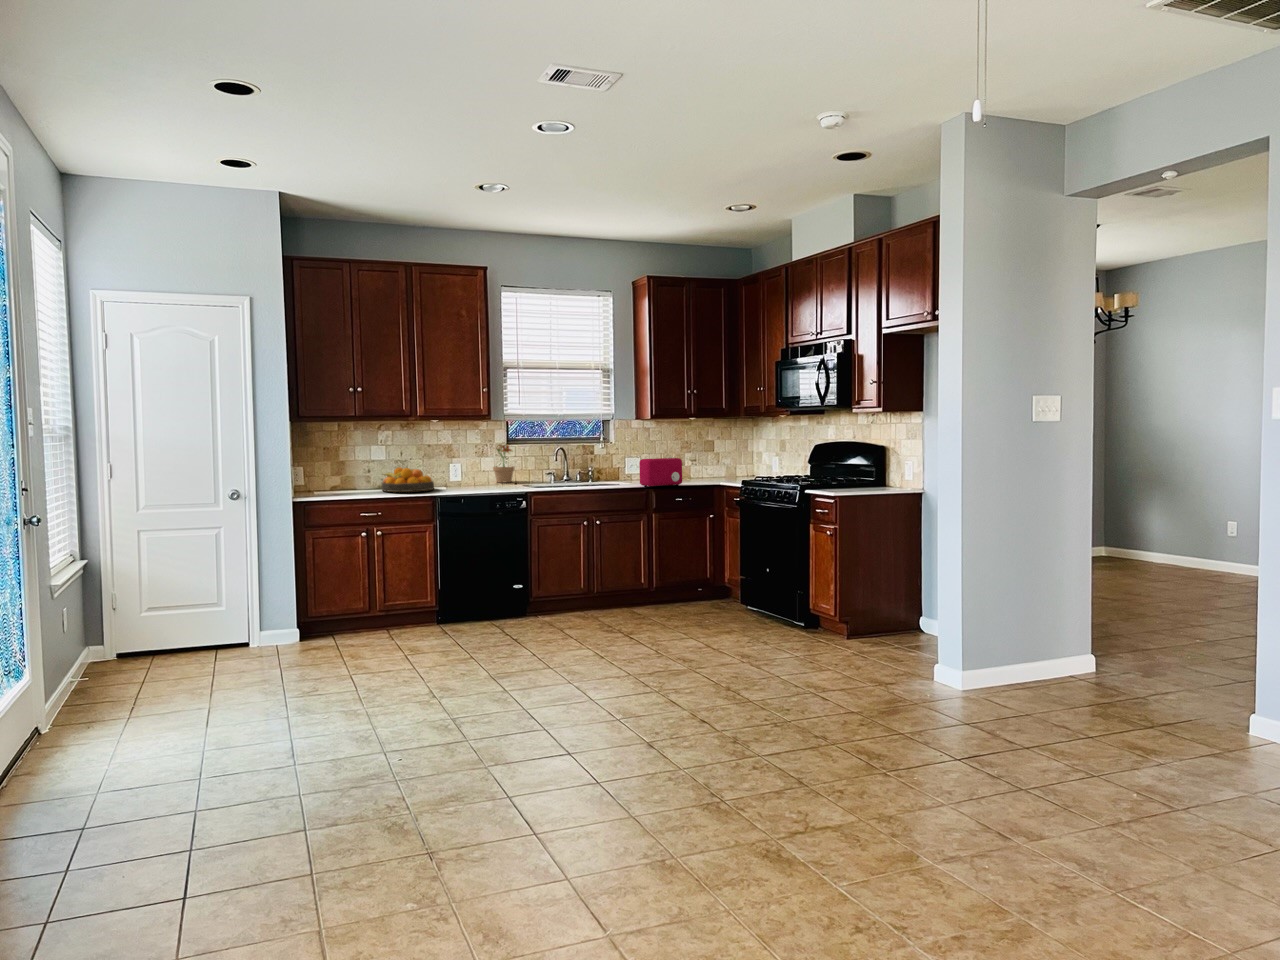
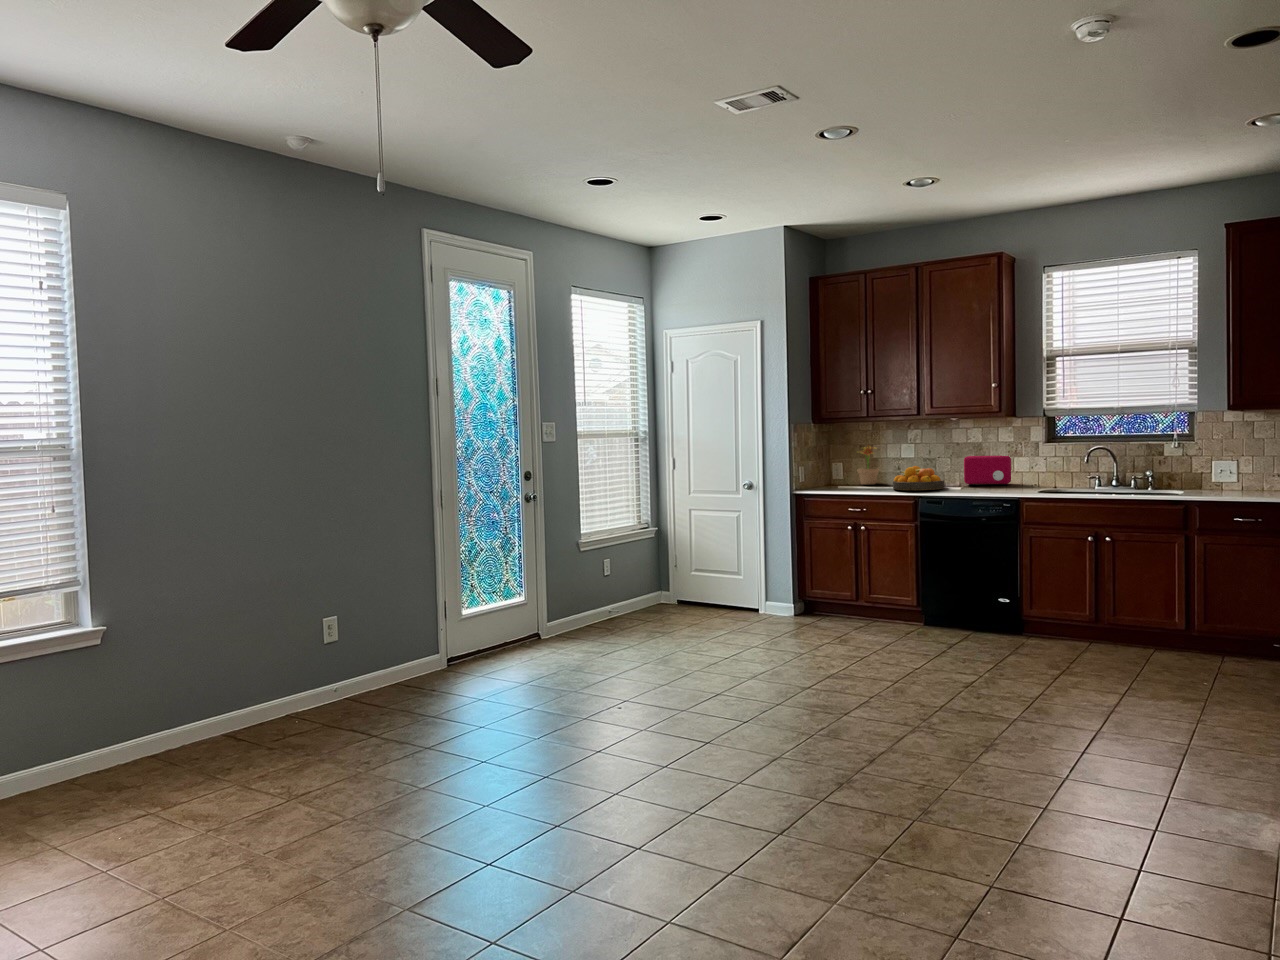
potted plant: present [493,445,514,483] -> present [858,446,879,484]
toaster: present [639,458,682,487] -> present [964,456,1012,485]

